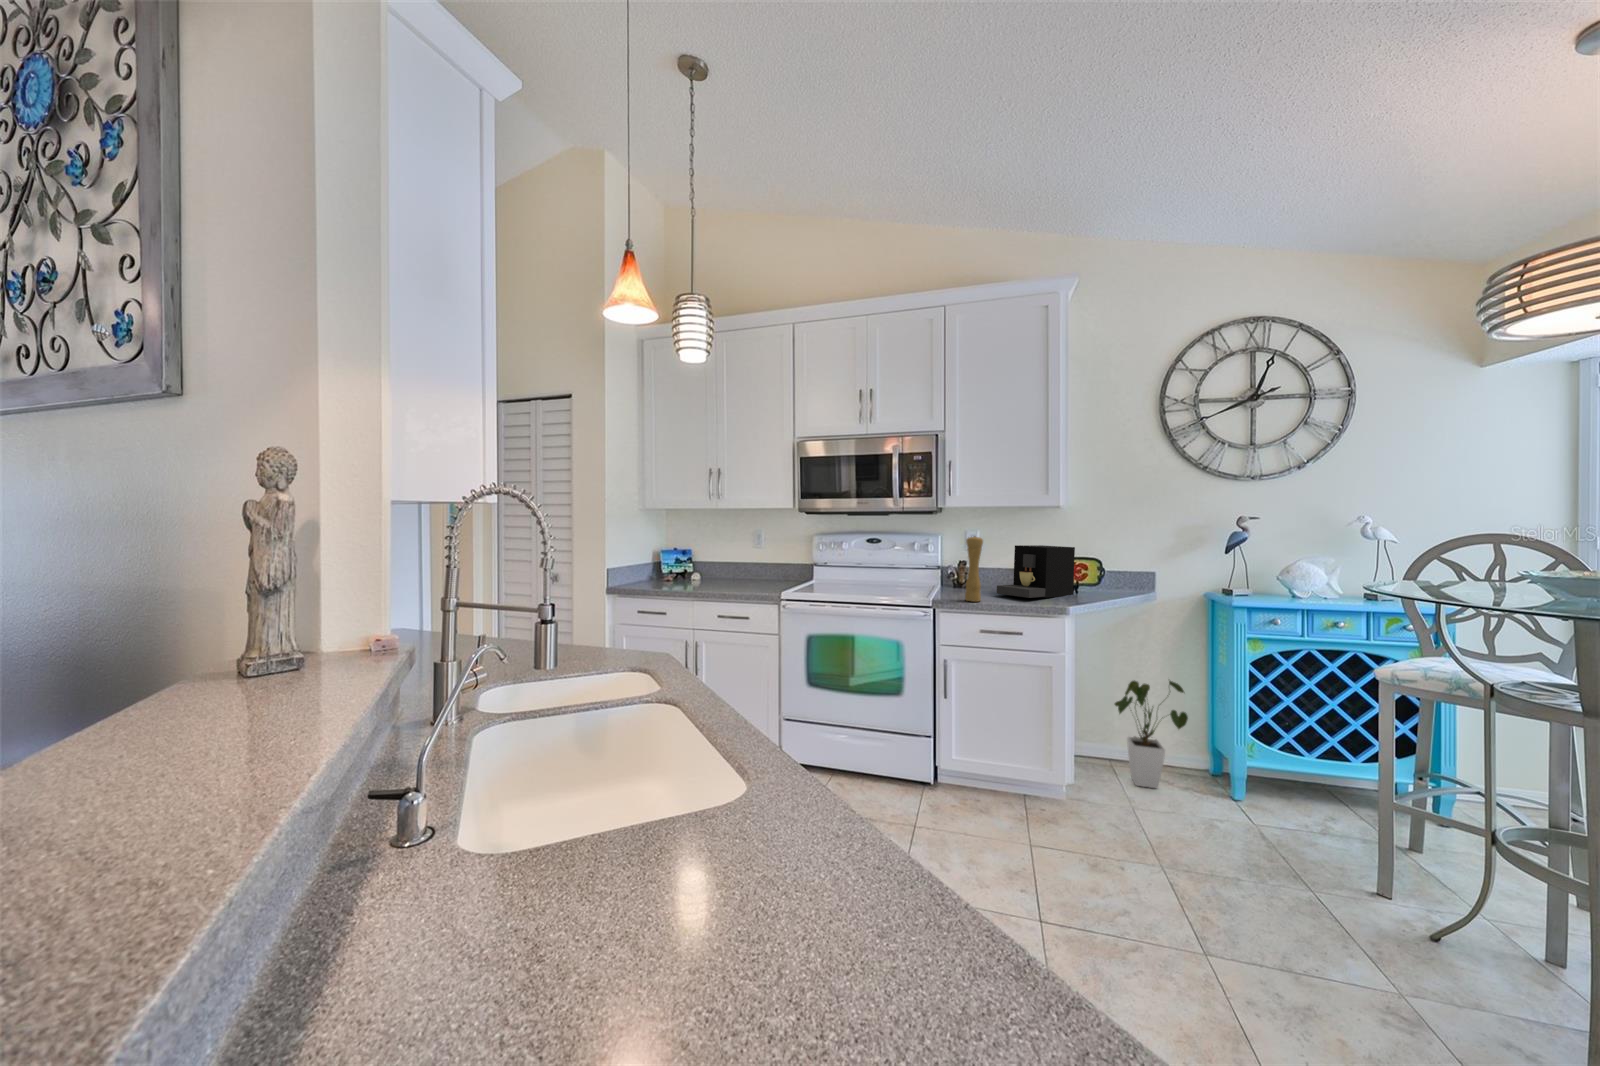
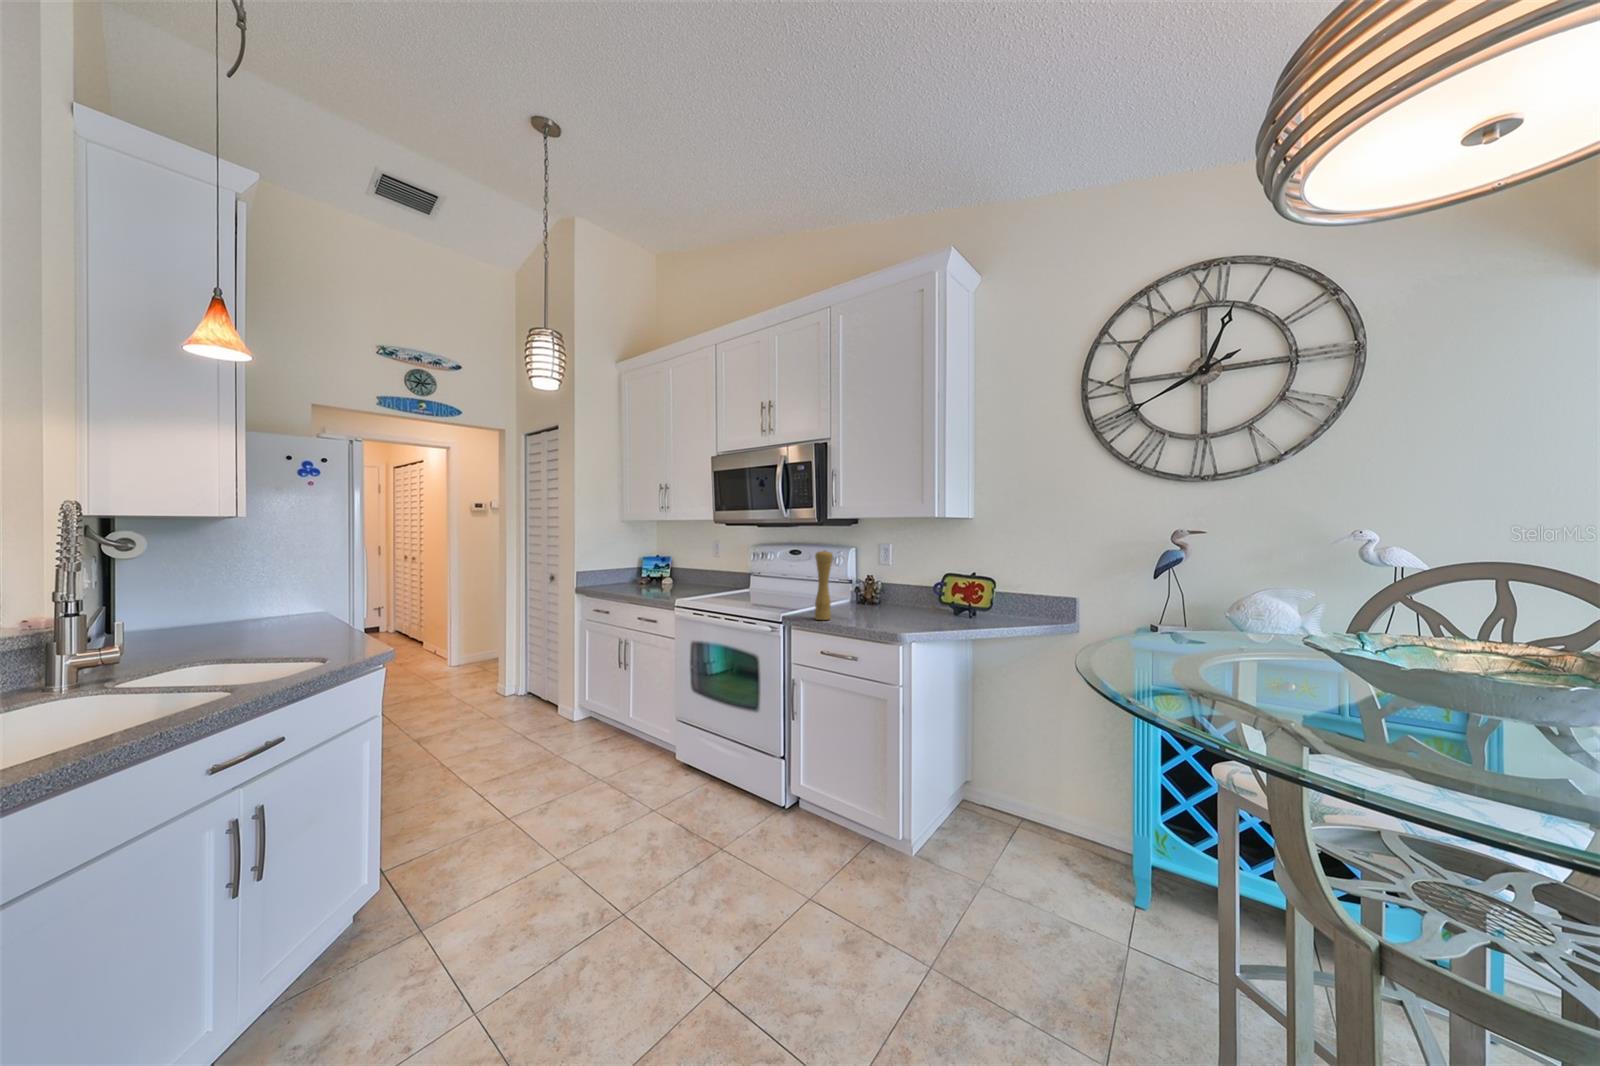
coffee maker: present [997,545,1075,598] -> none [864,561,957,620]
house plant: present [1115,680,1188,788] -> none [997,727,1104,865]

